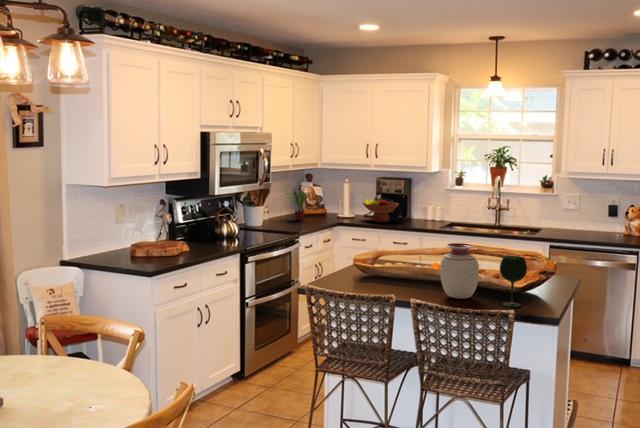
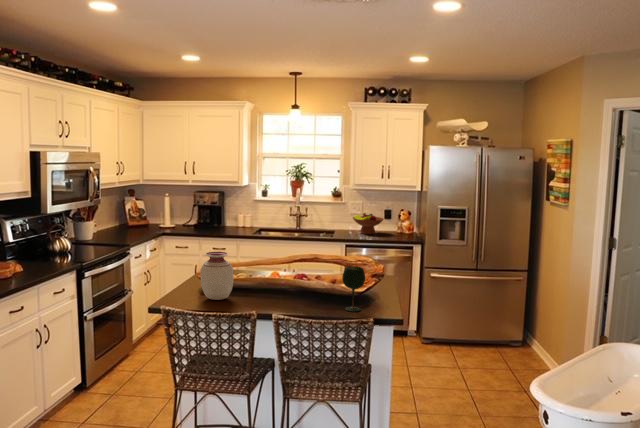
potted plant: present [285,191,308,220] -> none [109,202,141,232]
fruit bowl: present [363,197,399,222] -> present [353,213,384,234]
vase: present [440,243,479,299] -> present [200,252,233,300]

